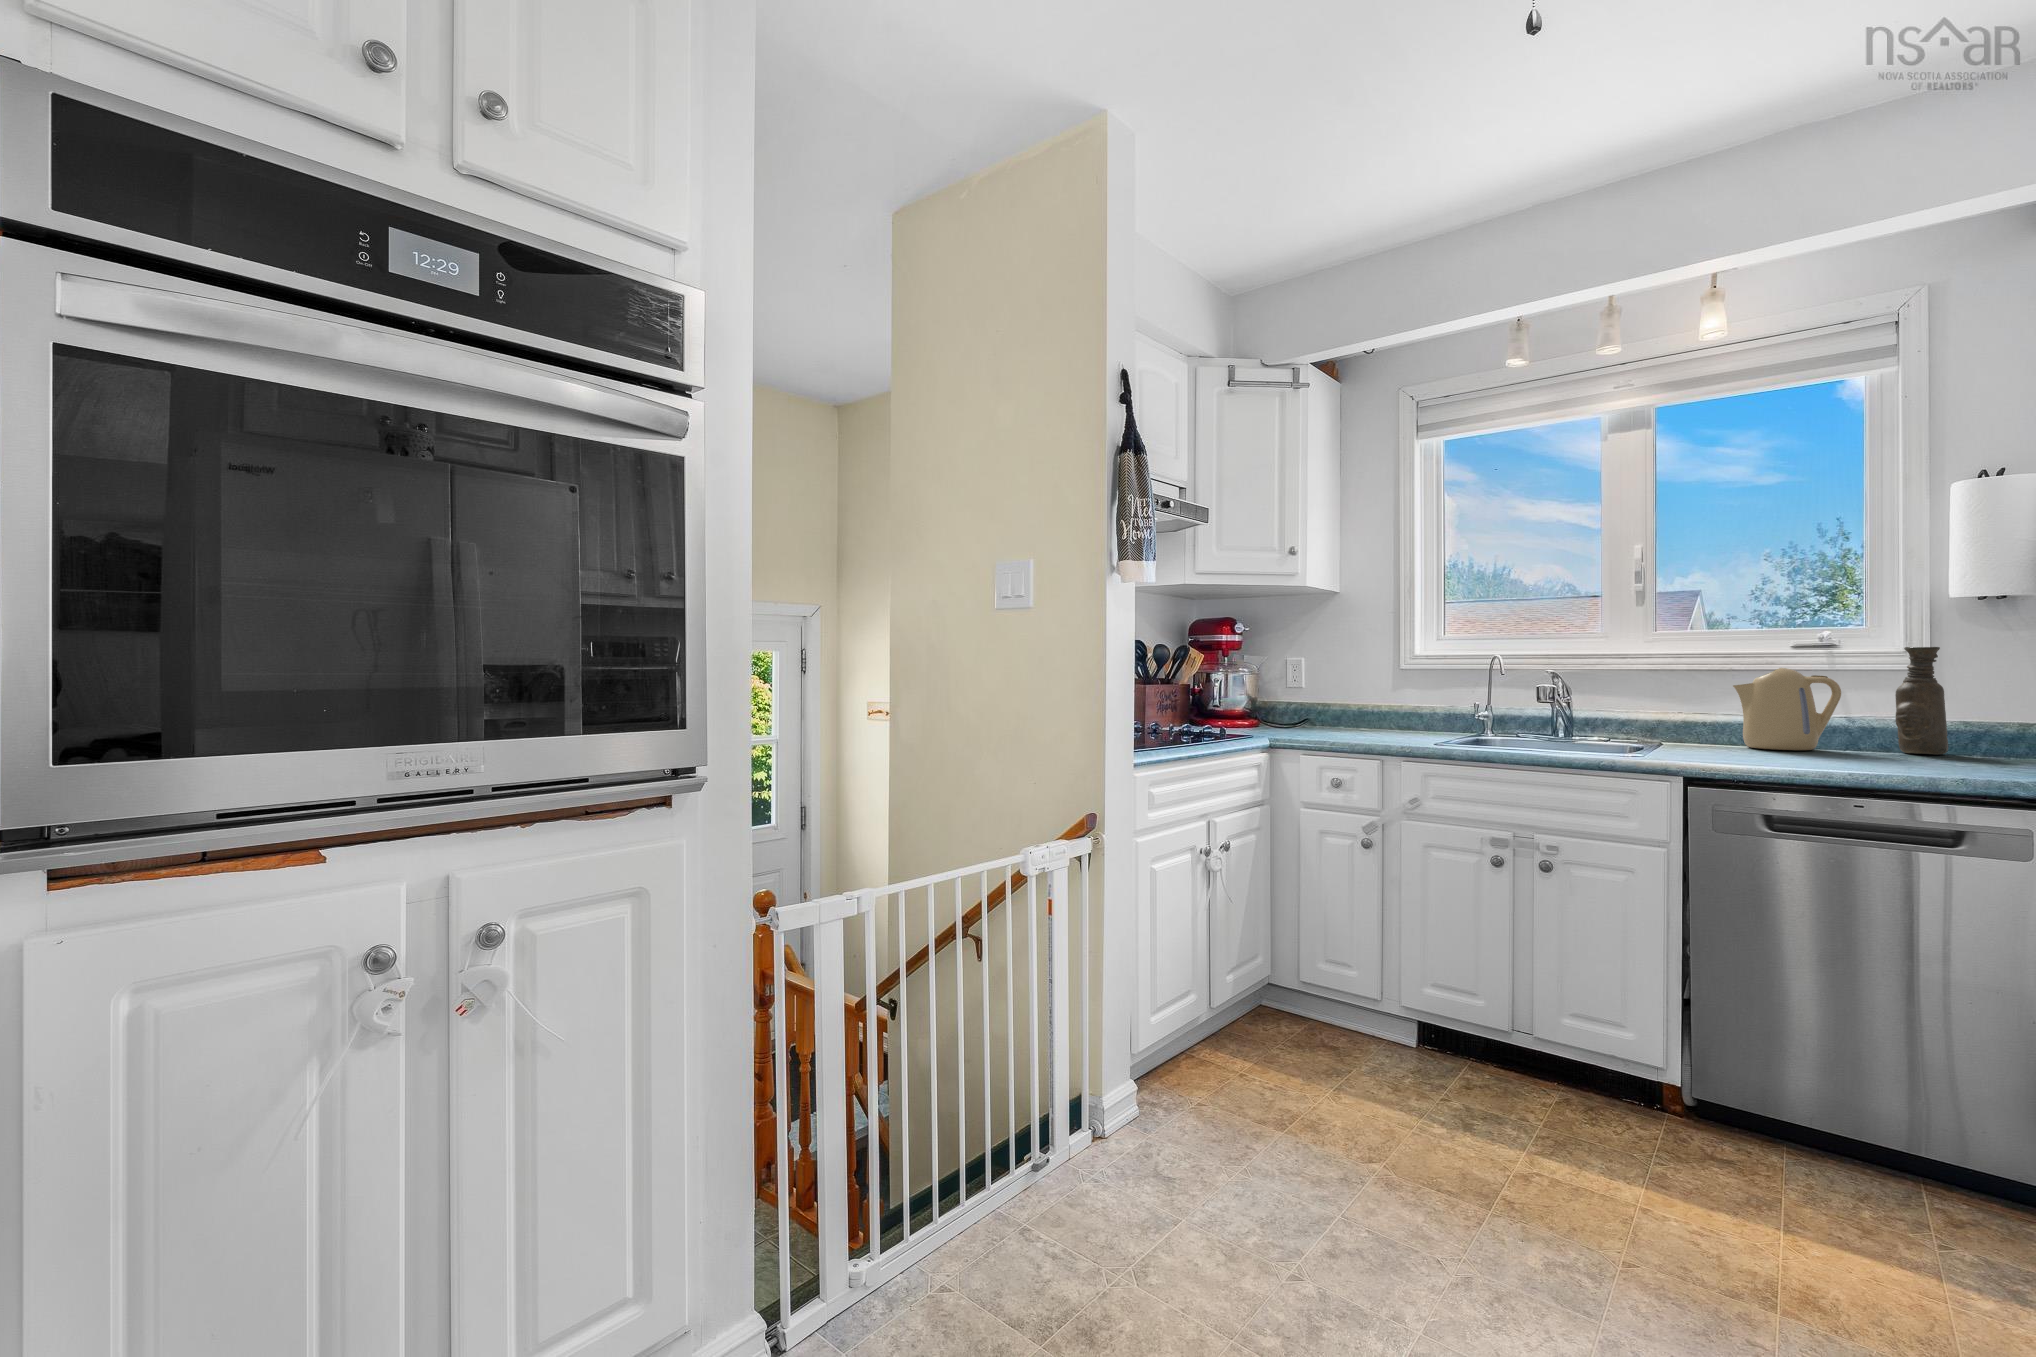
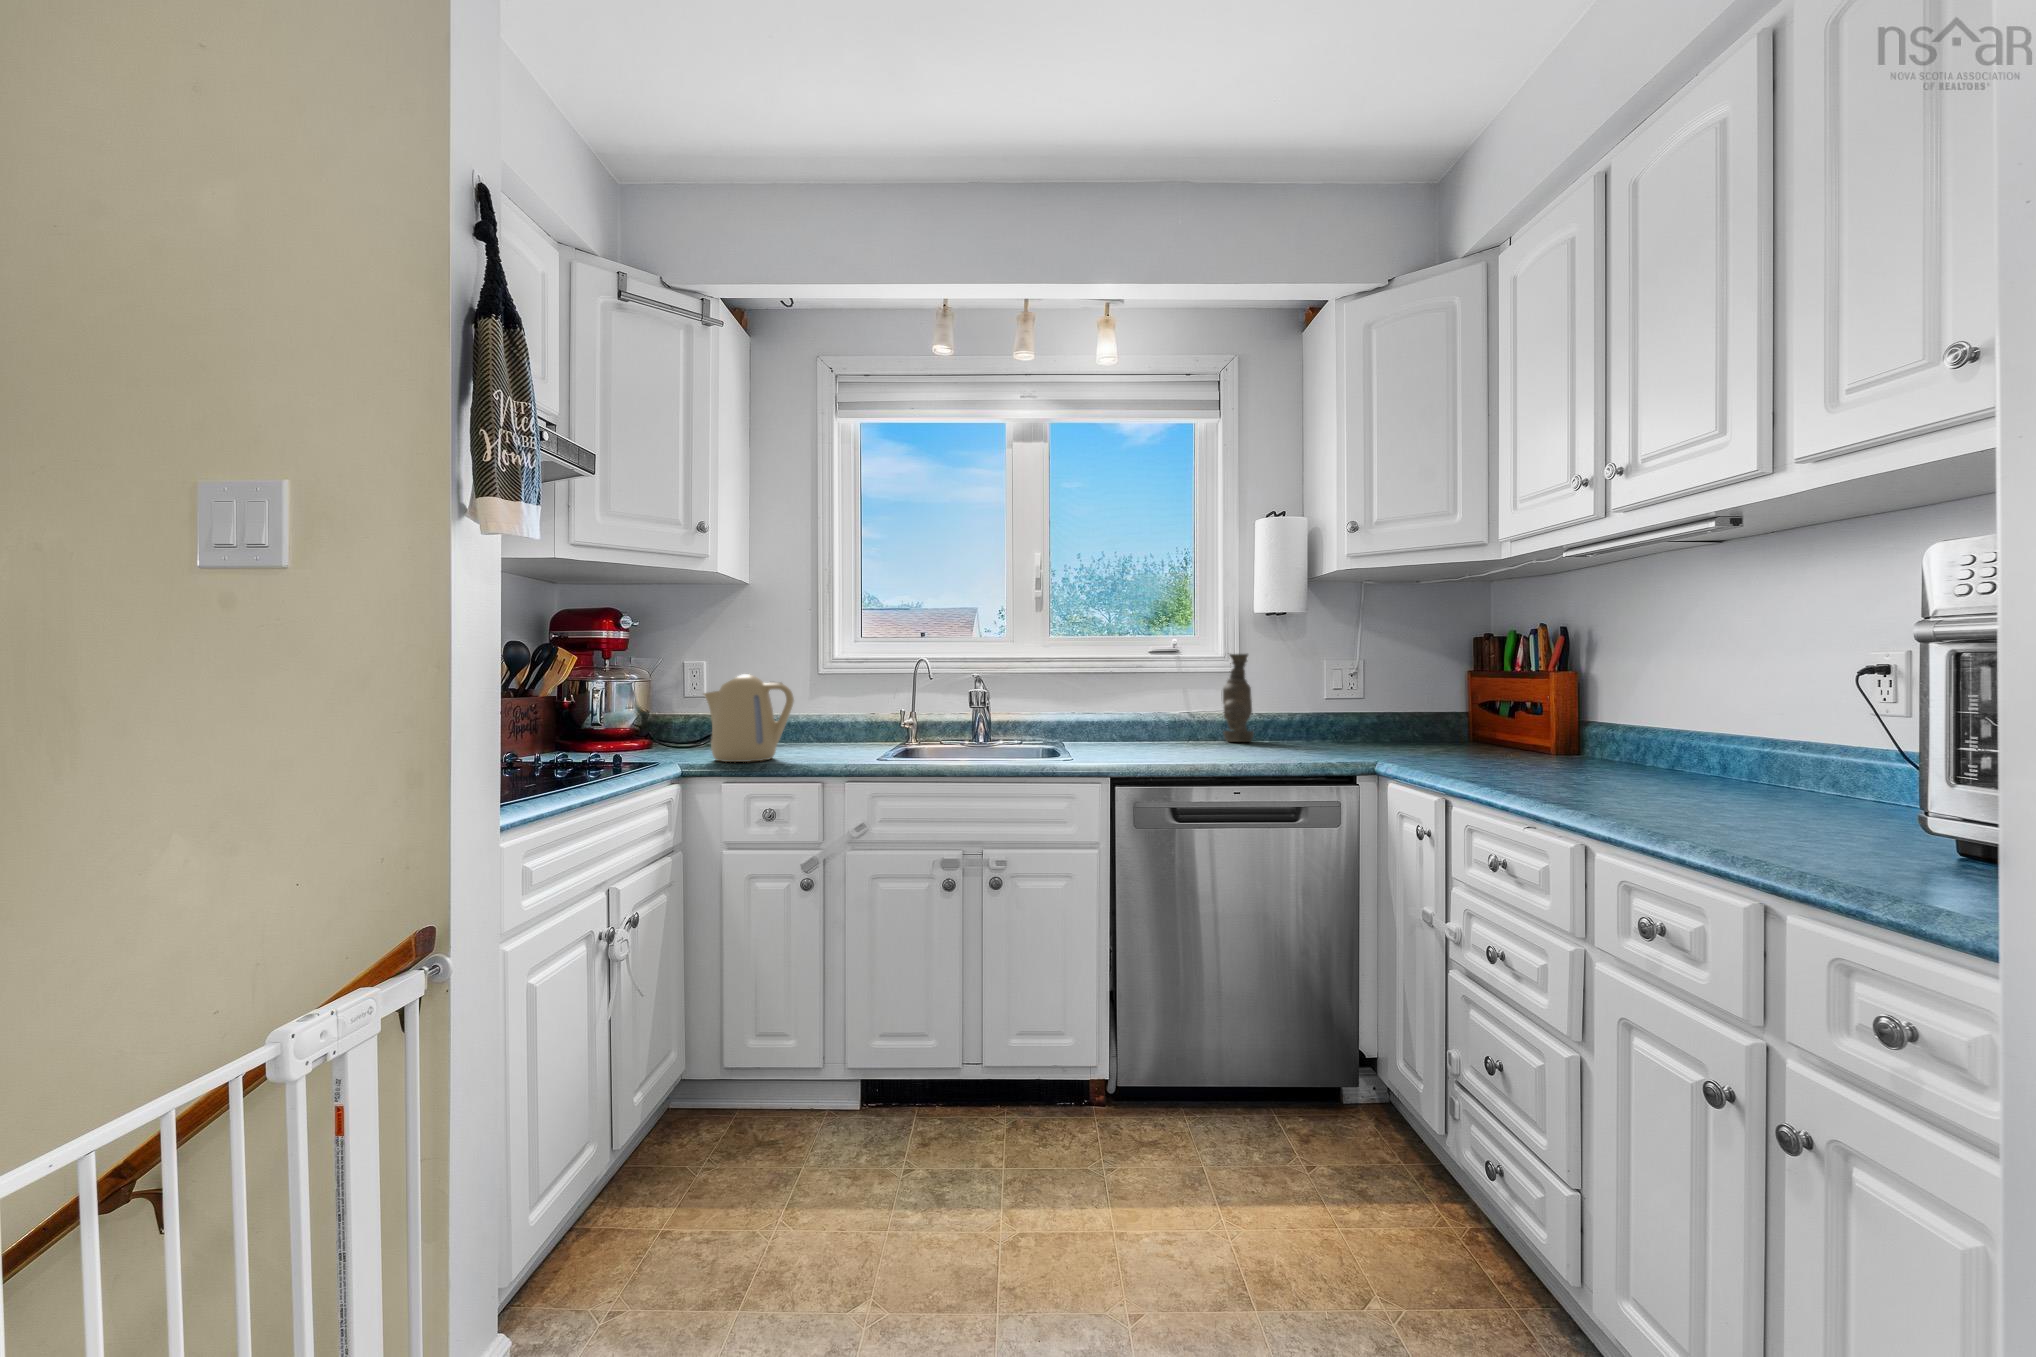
kettle: present [1733,668,1841,750] -> present [704,674,794,762]

